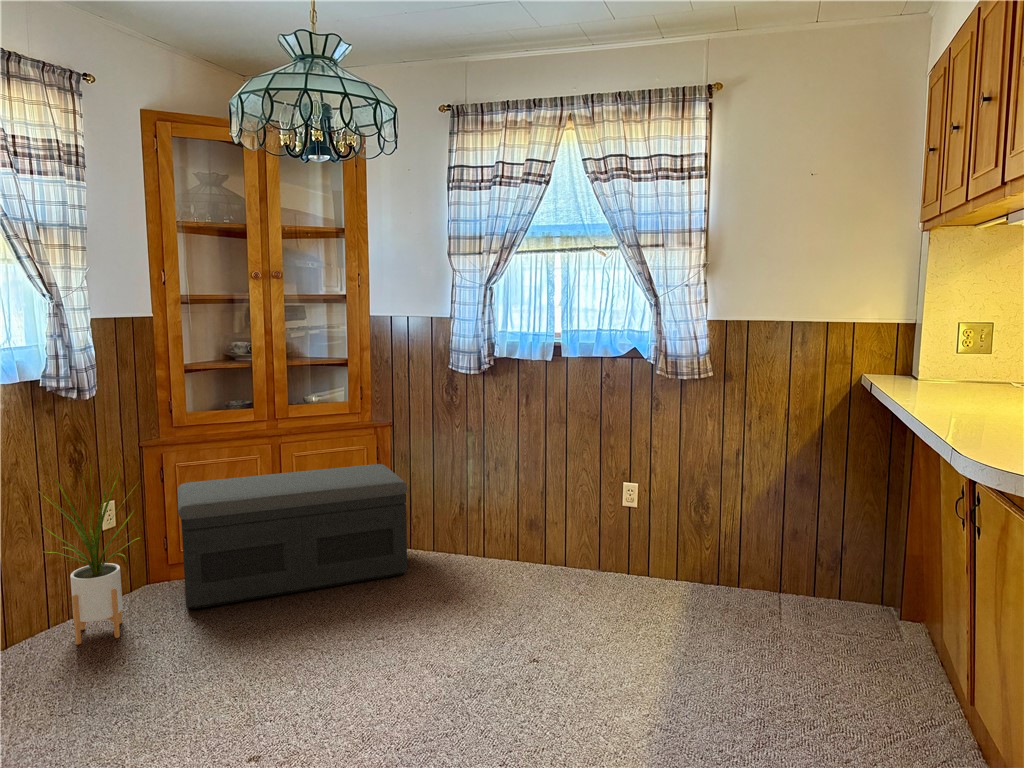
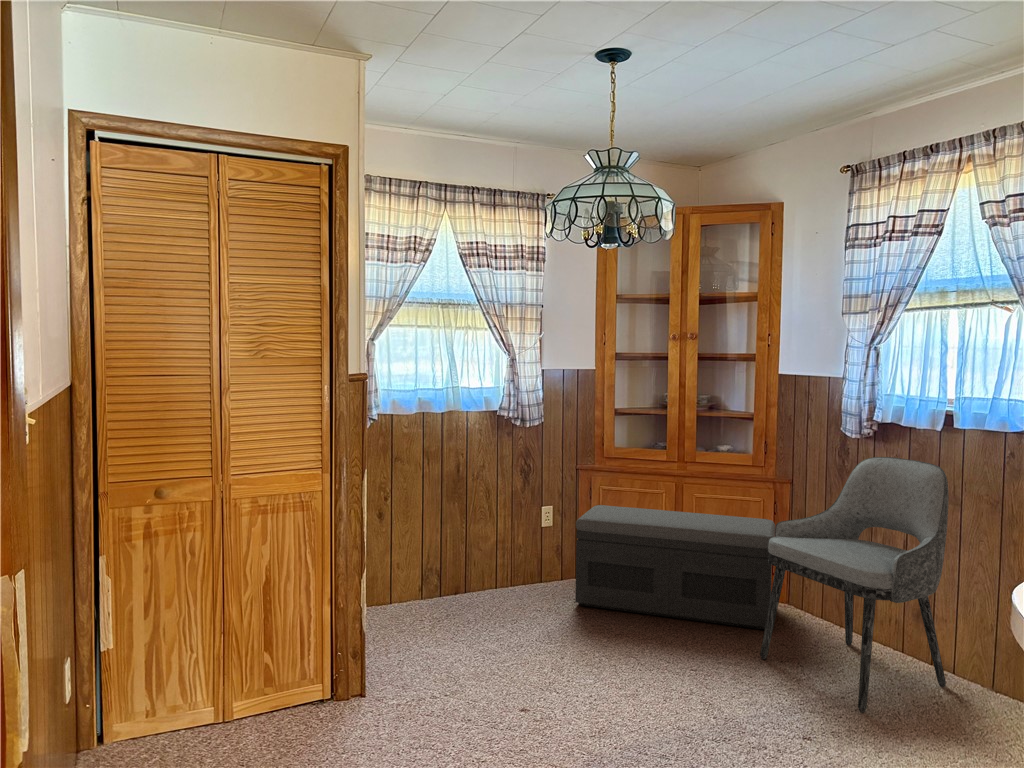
dining chair: none [423,389,569,625] -> present [760,457,949,712]
house plant: present [37,467,139,645] -> none [484,474,552,608]

